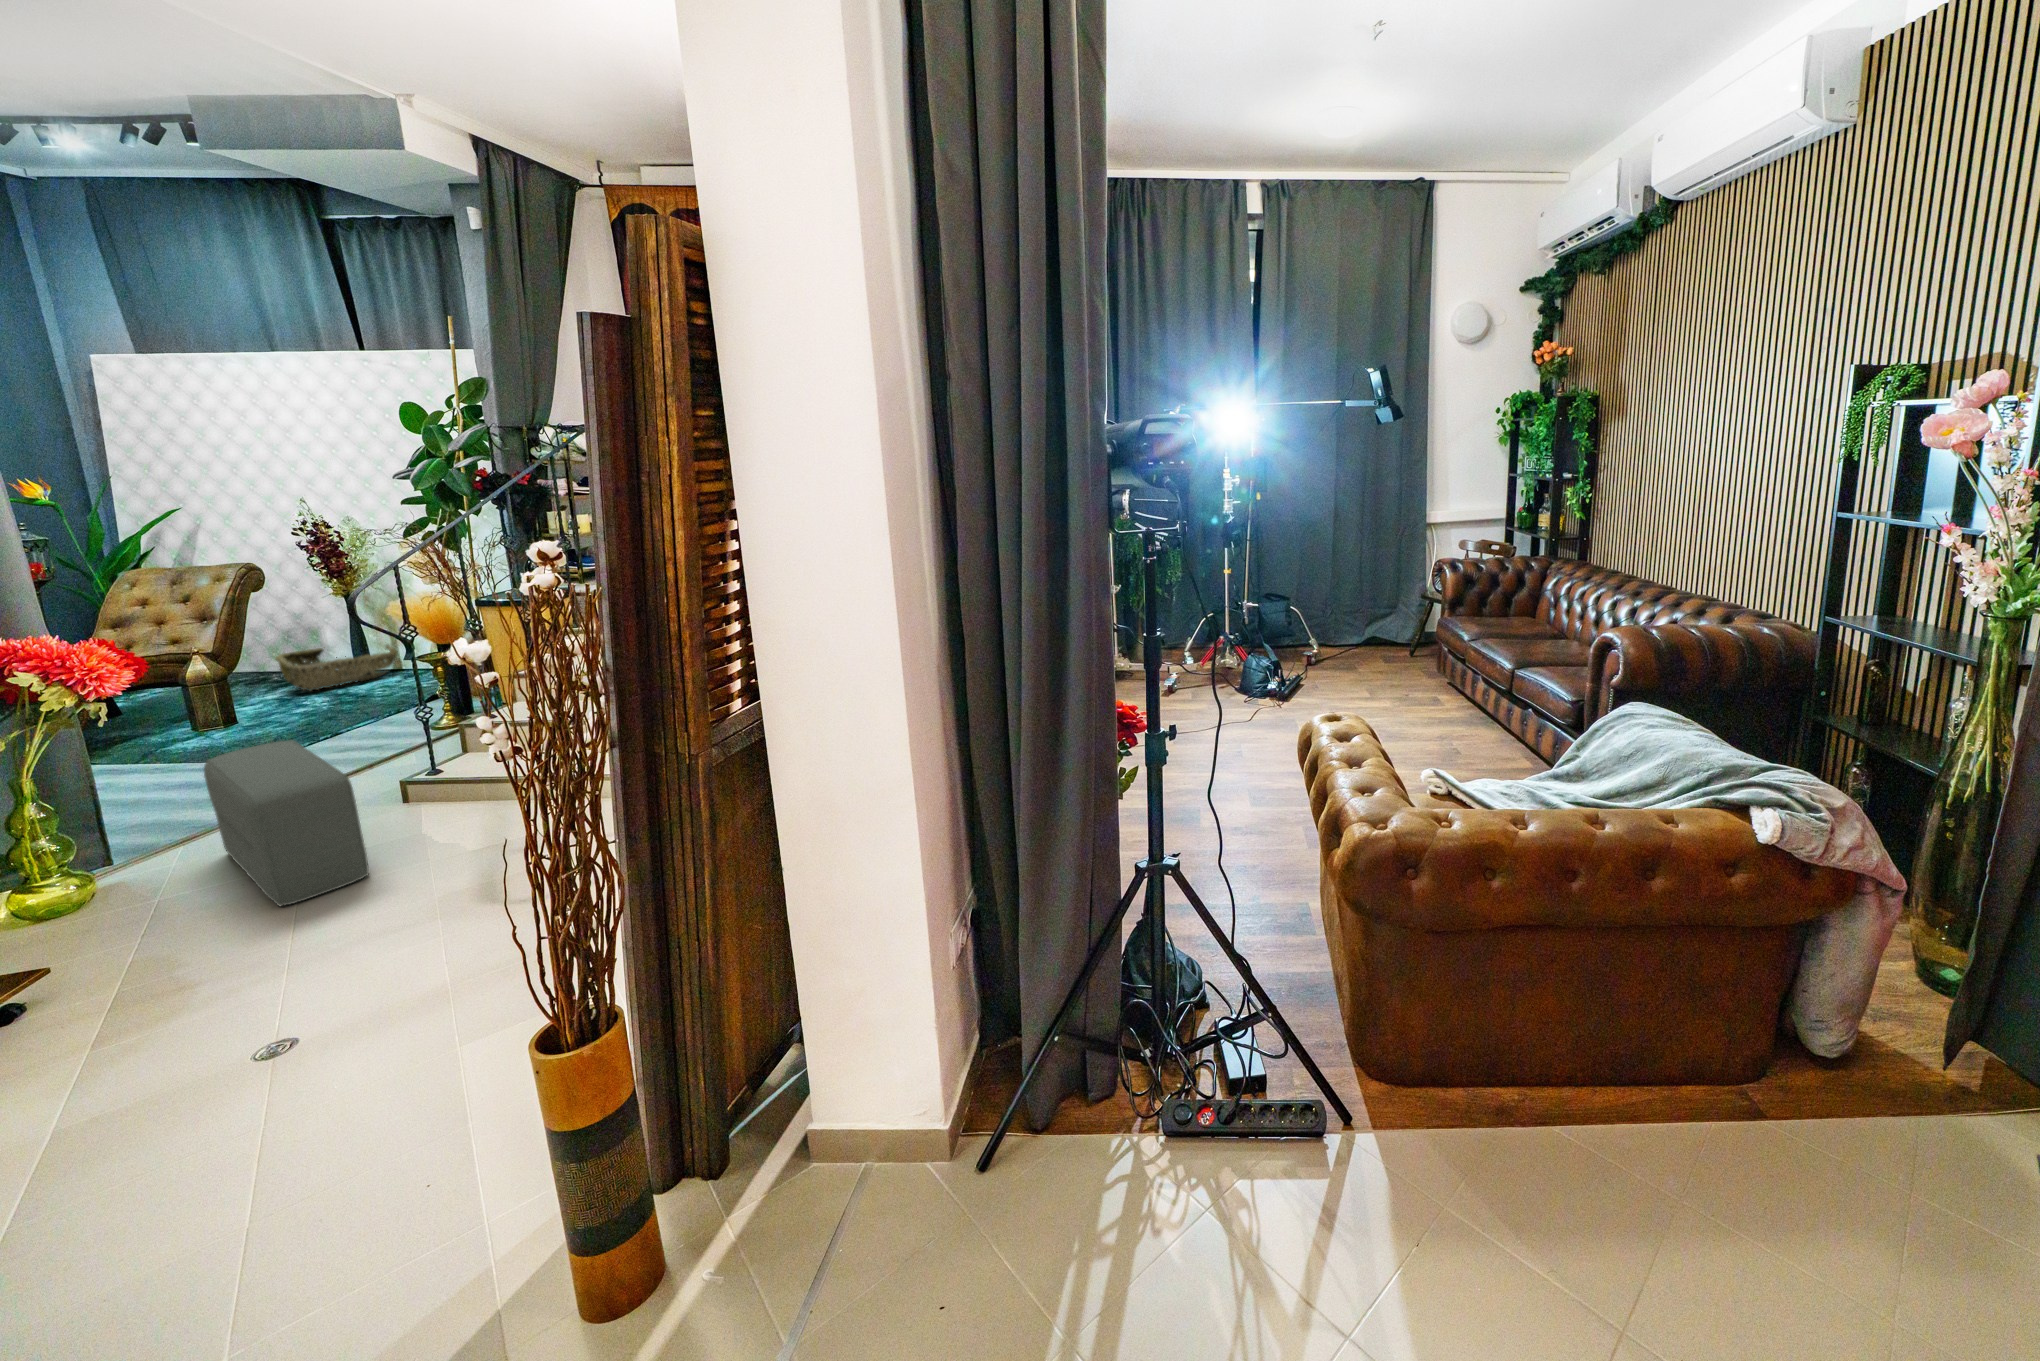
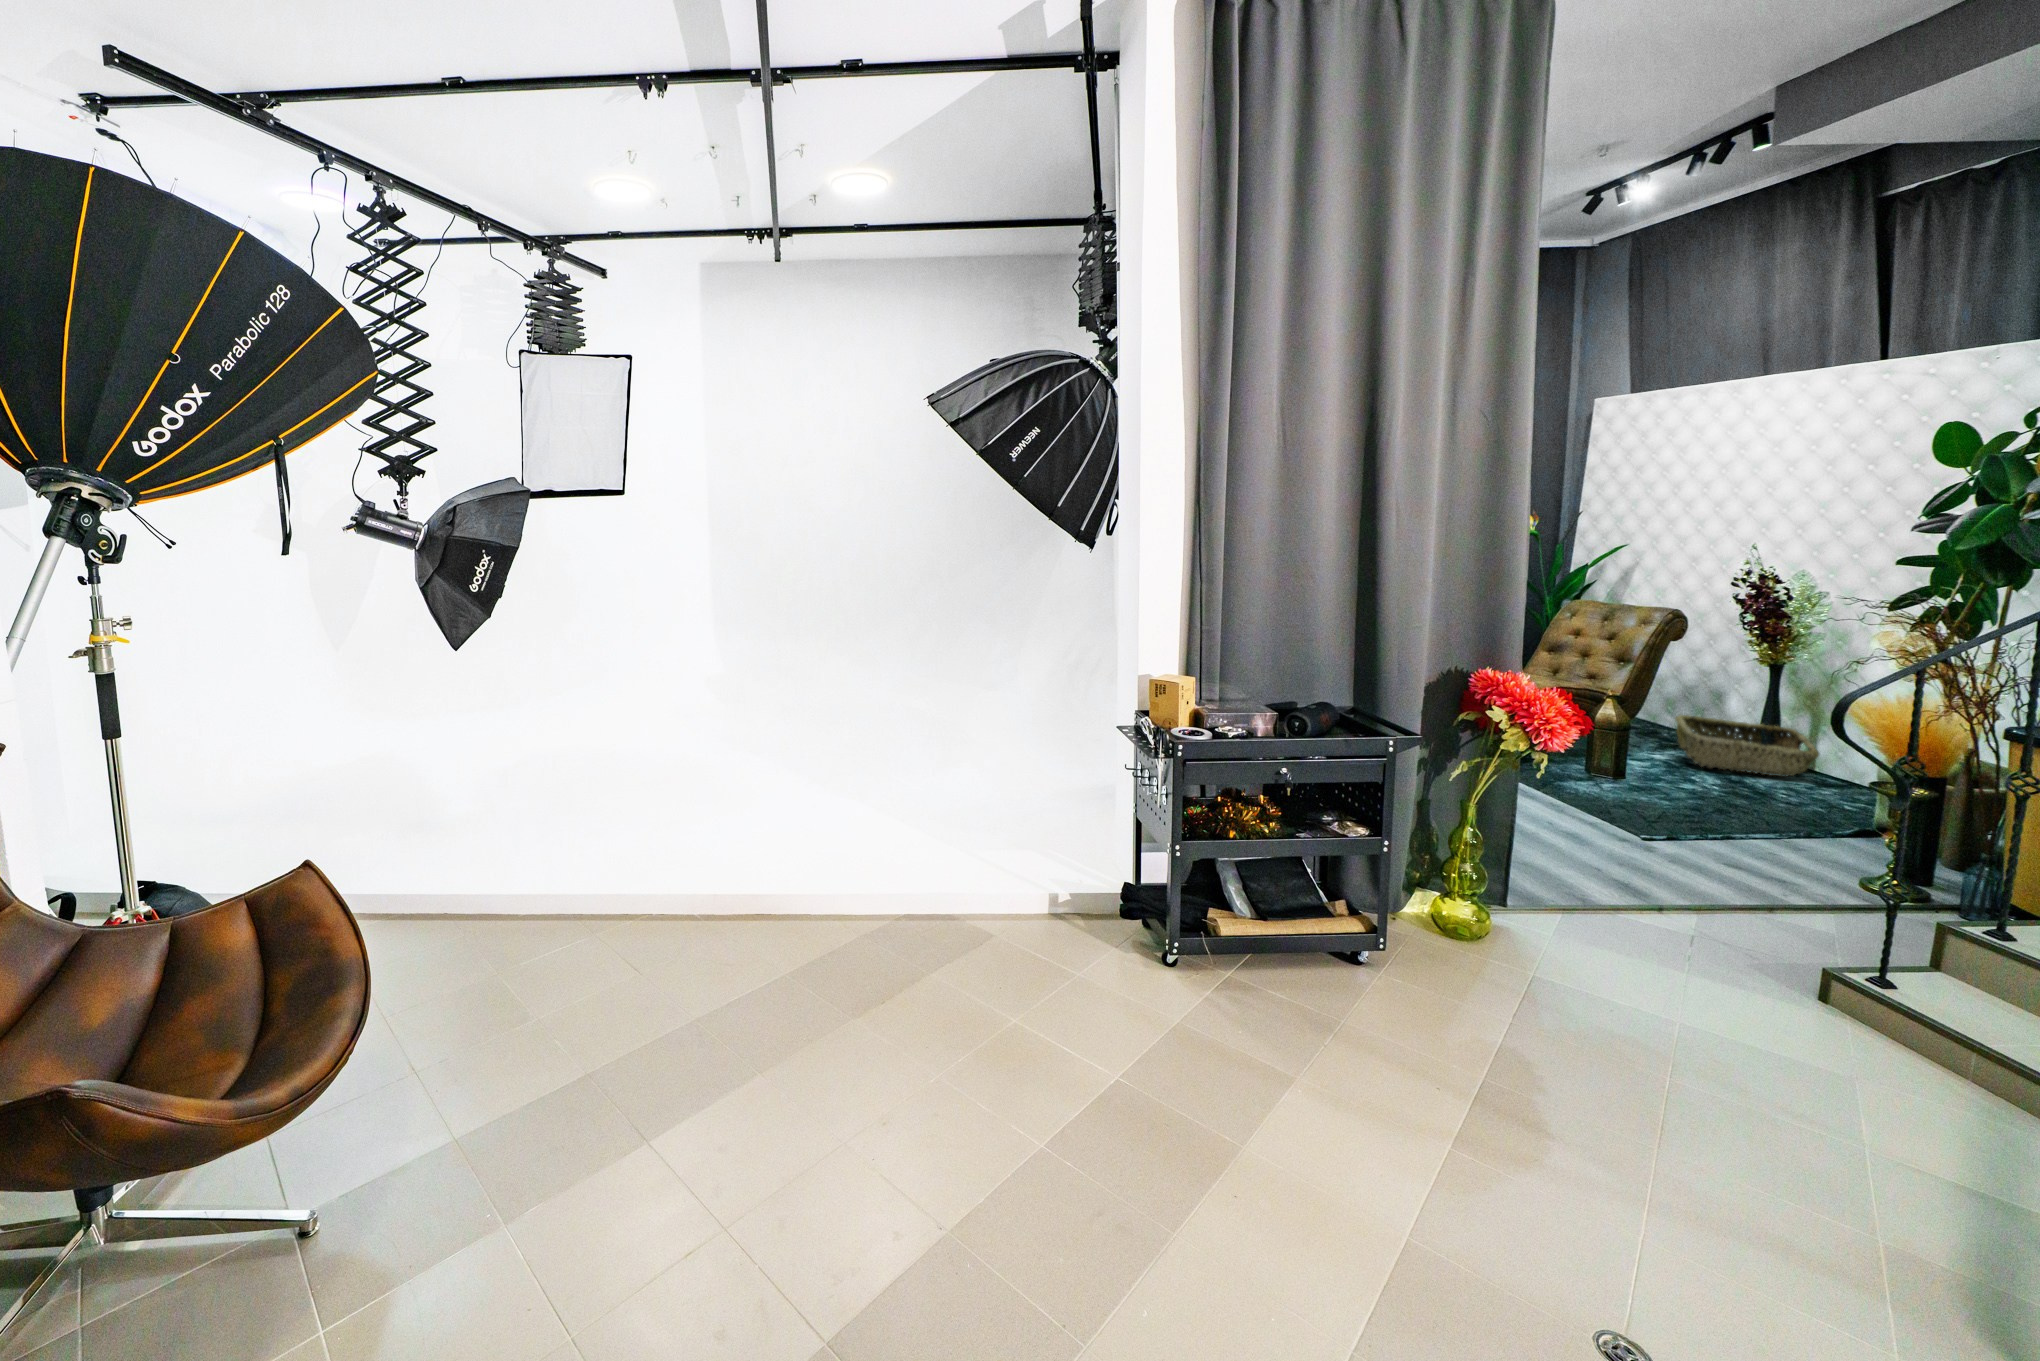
pouf: present [204,740,369,907] -> none [1602,845,1781,1115]

